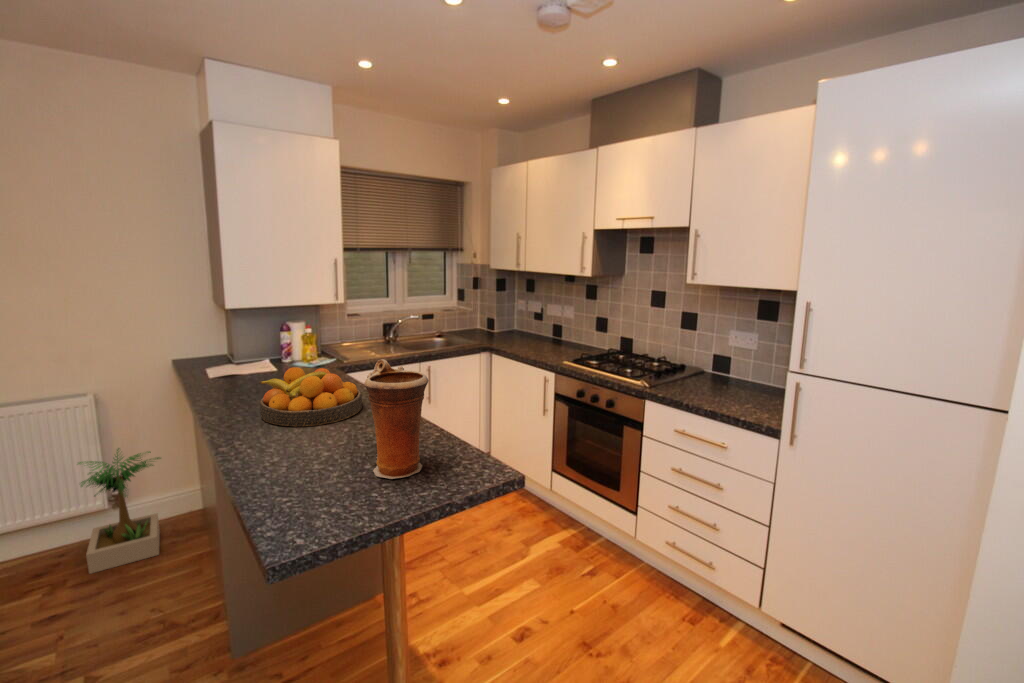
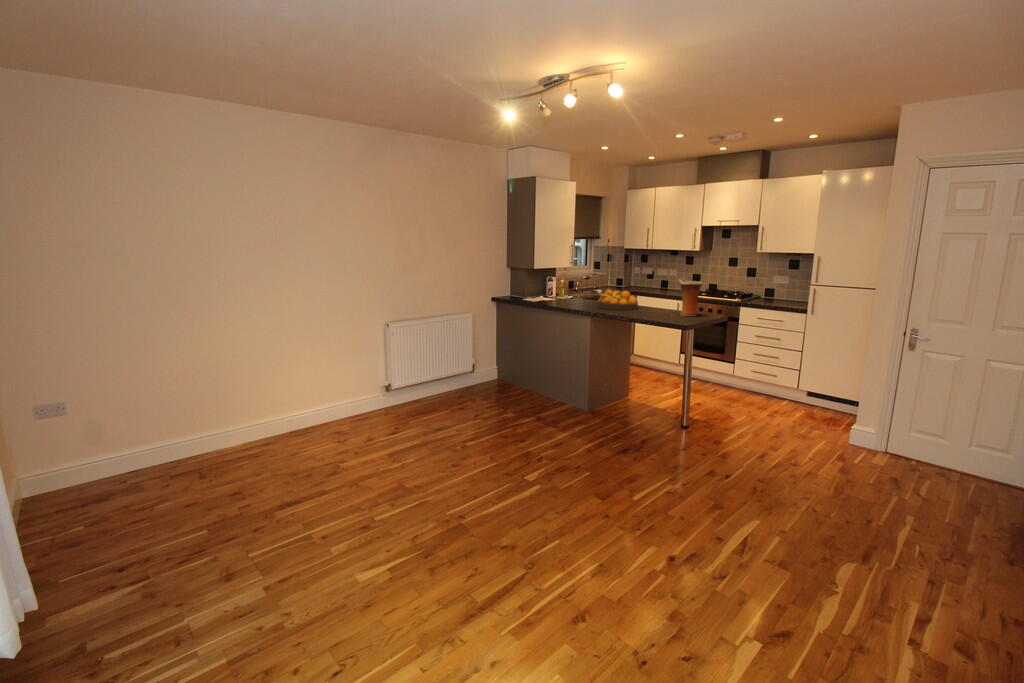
potted plant: present [78,448,161,574] -> none [467,341,504,398]

